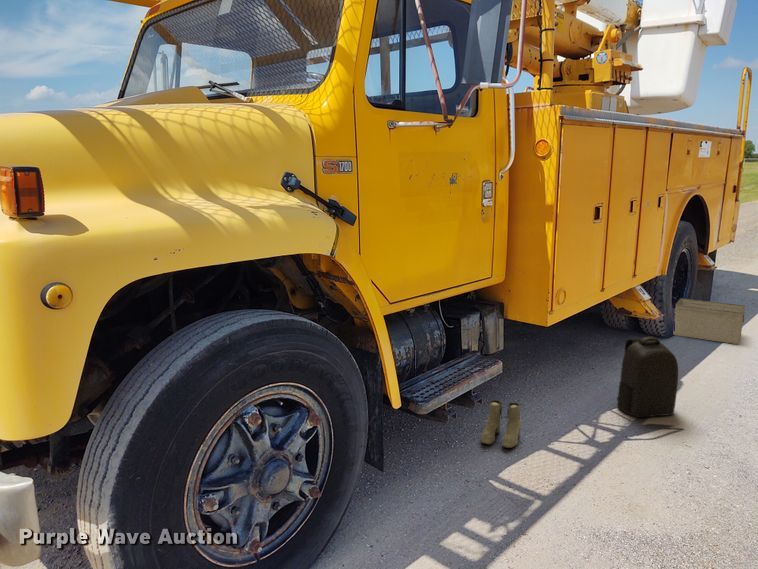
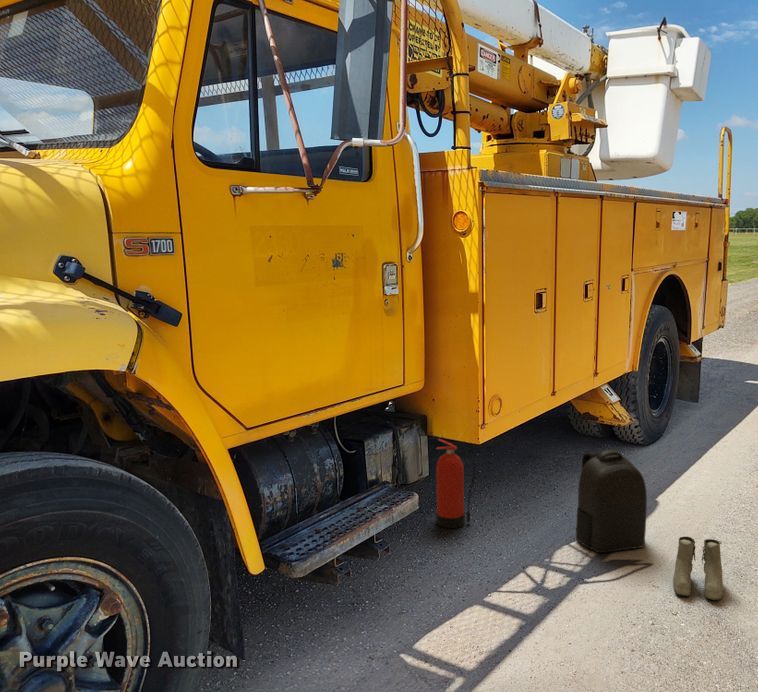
storage bin: present [673,298,745,344] -> none [652,397,734,450]
fire extinguisher: none [502,323,536,395] -> present [436,439,475,528]
boots: present [481,400,521,448] -> present [673,537,723,600]

